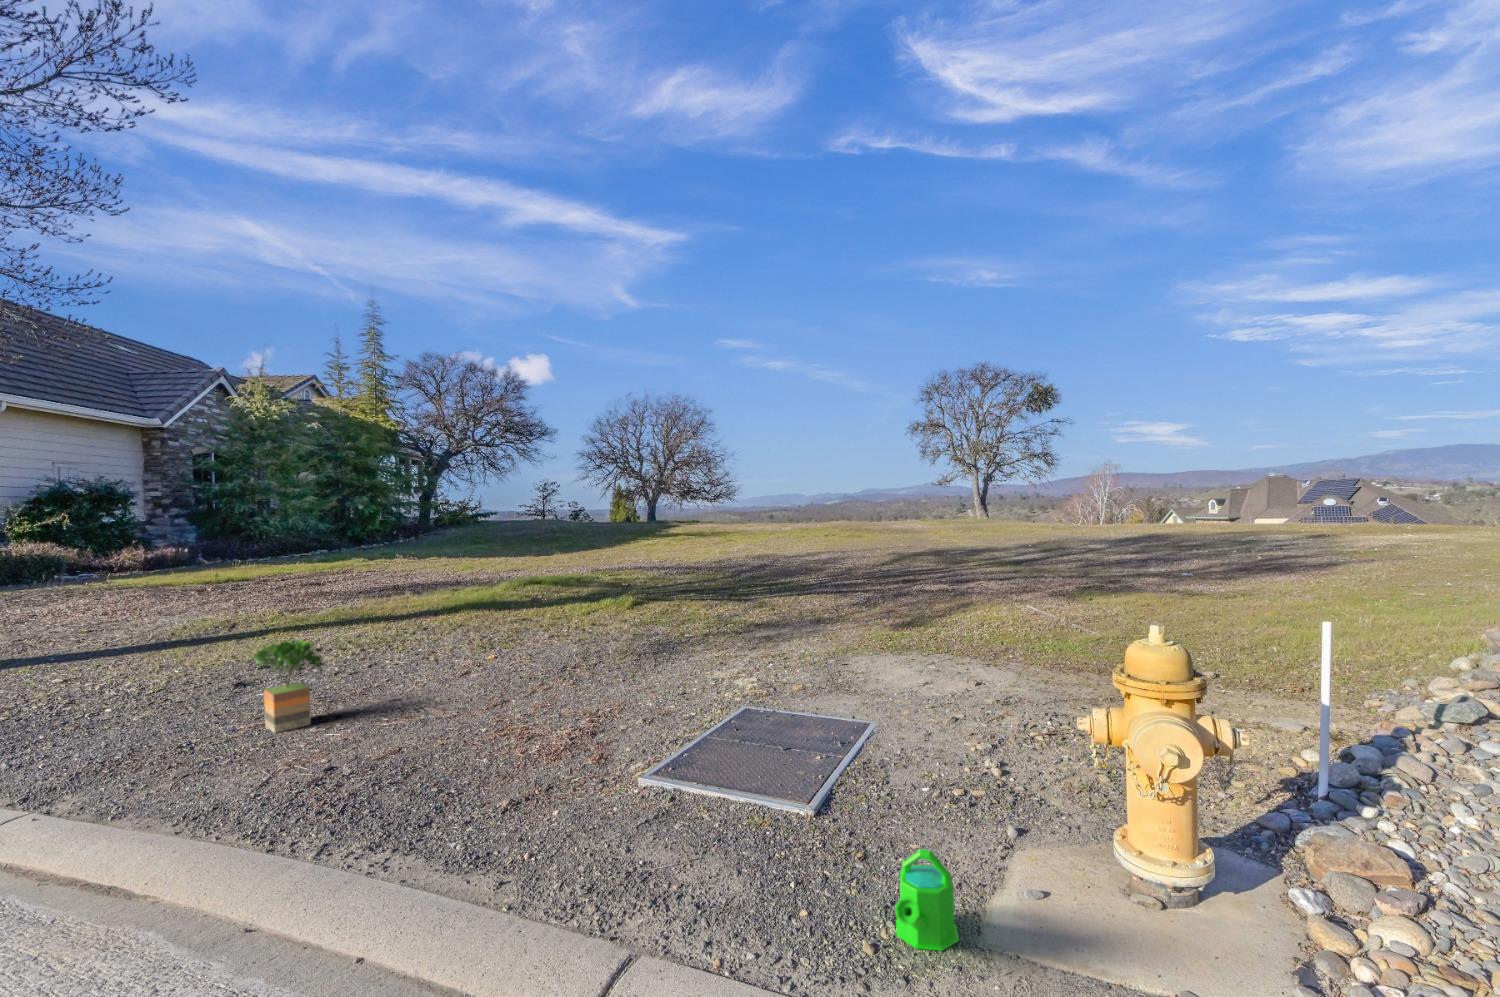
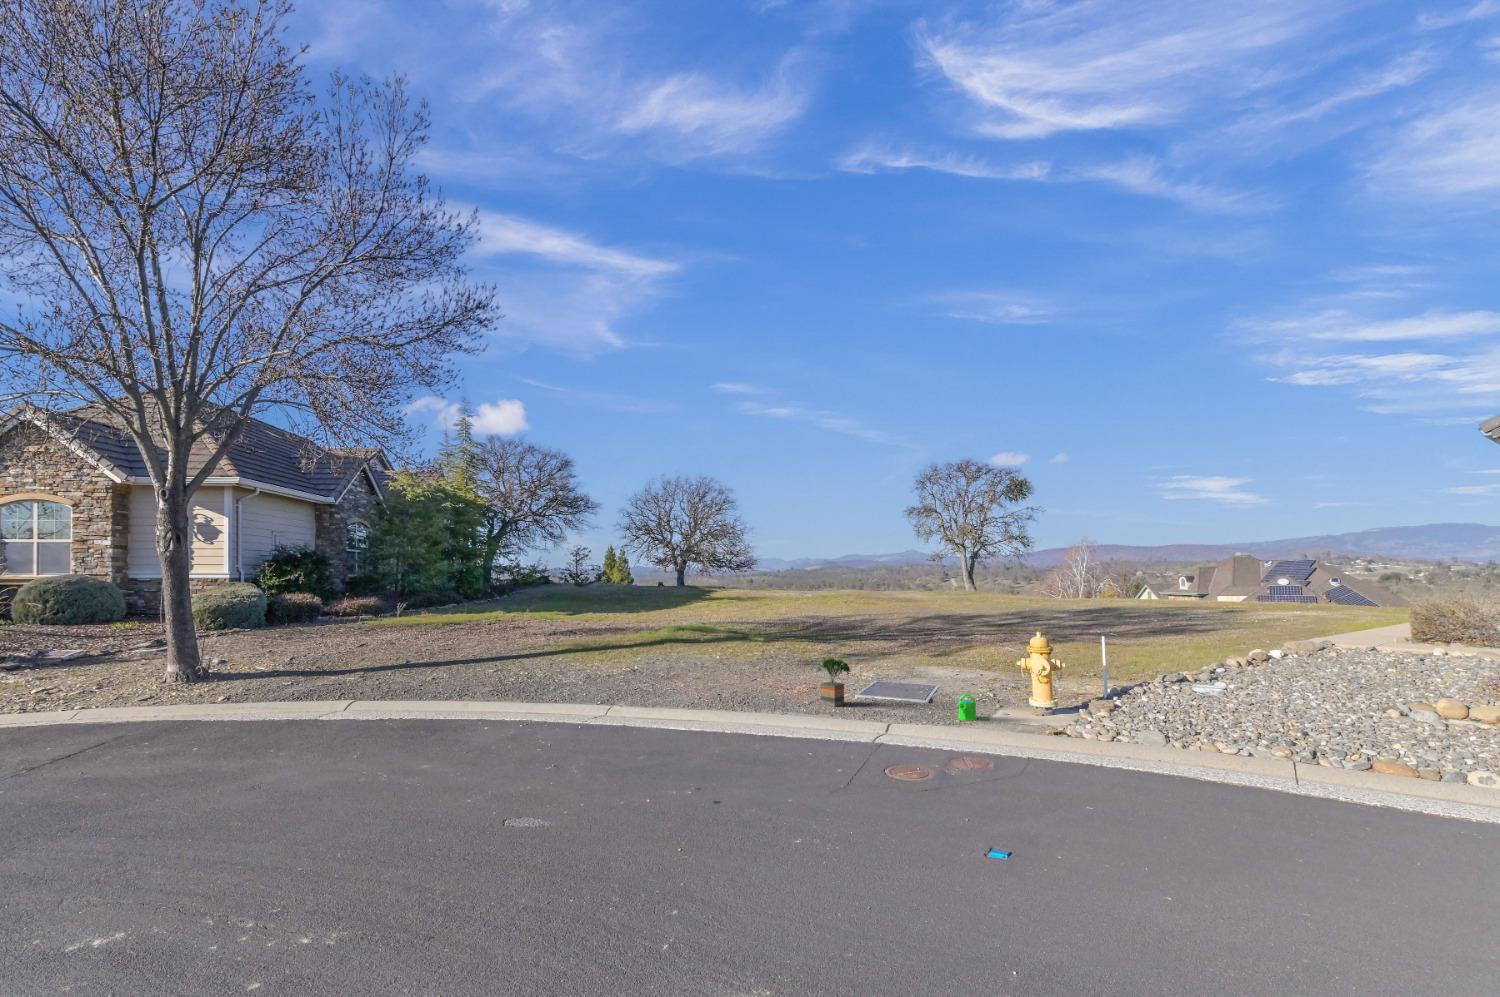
potted tree: present [254,640,323,733] -> present [817,658,851,707]

